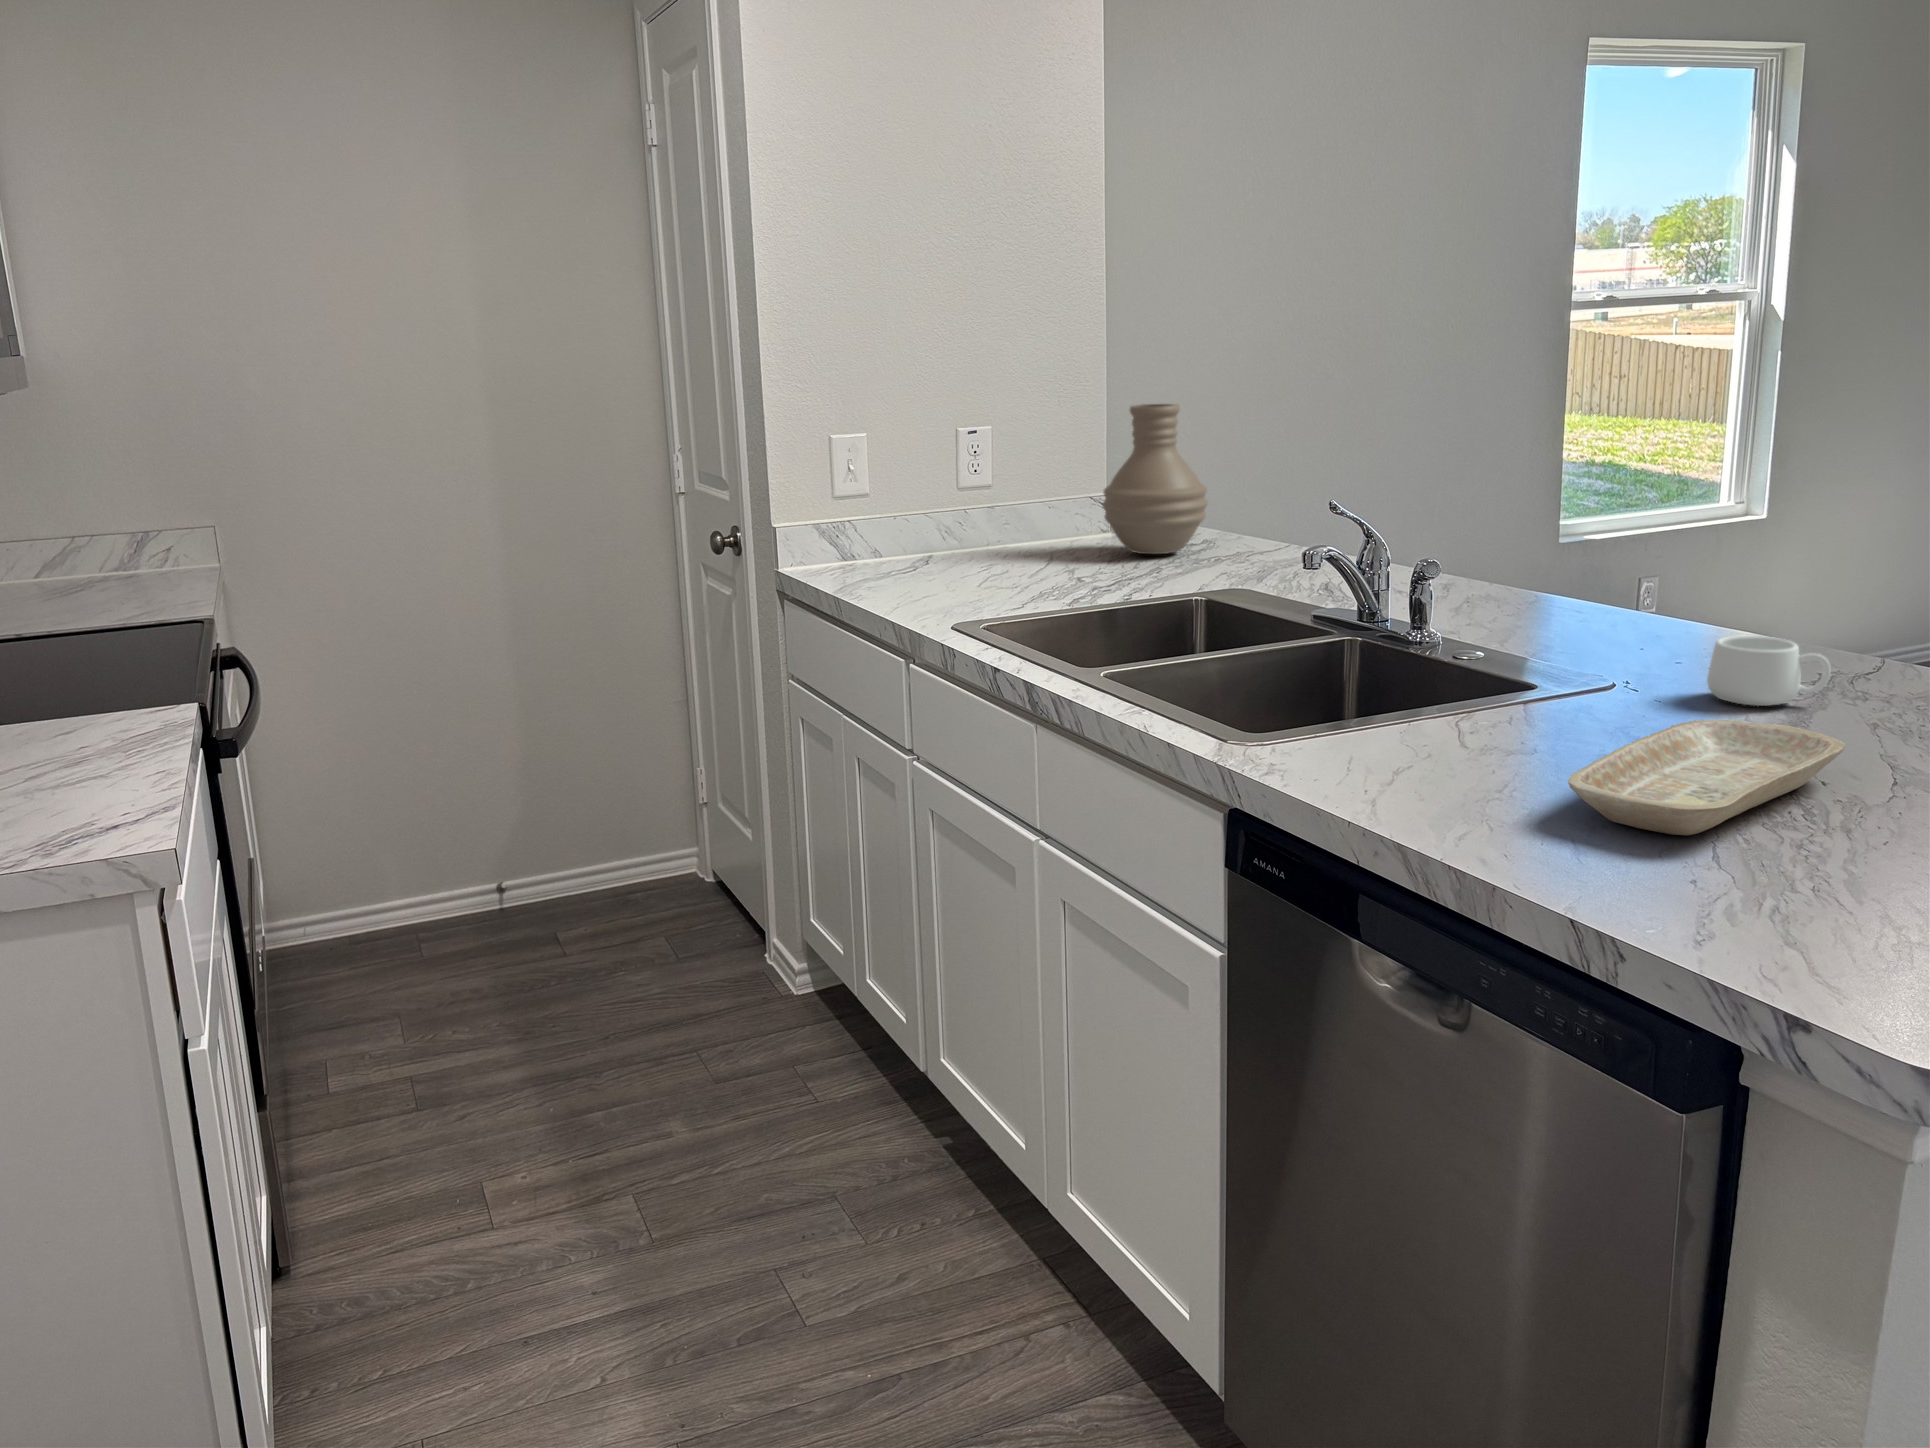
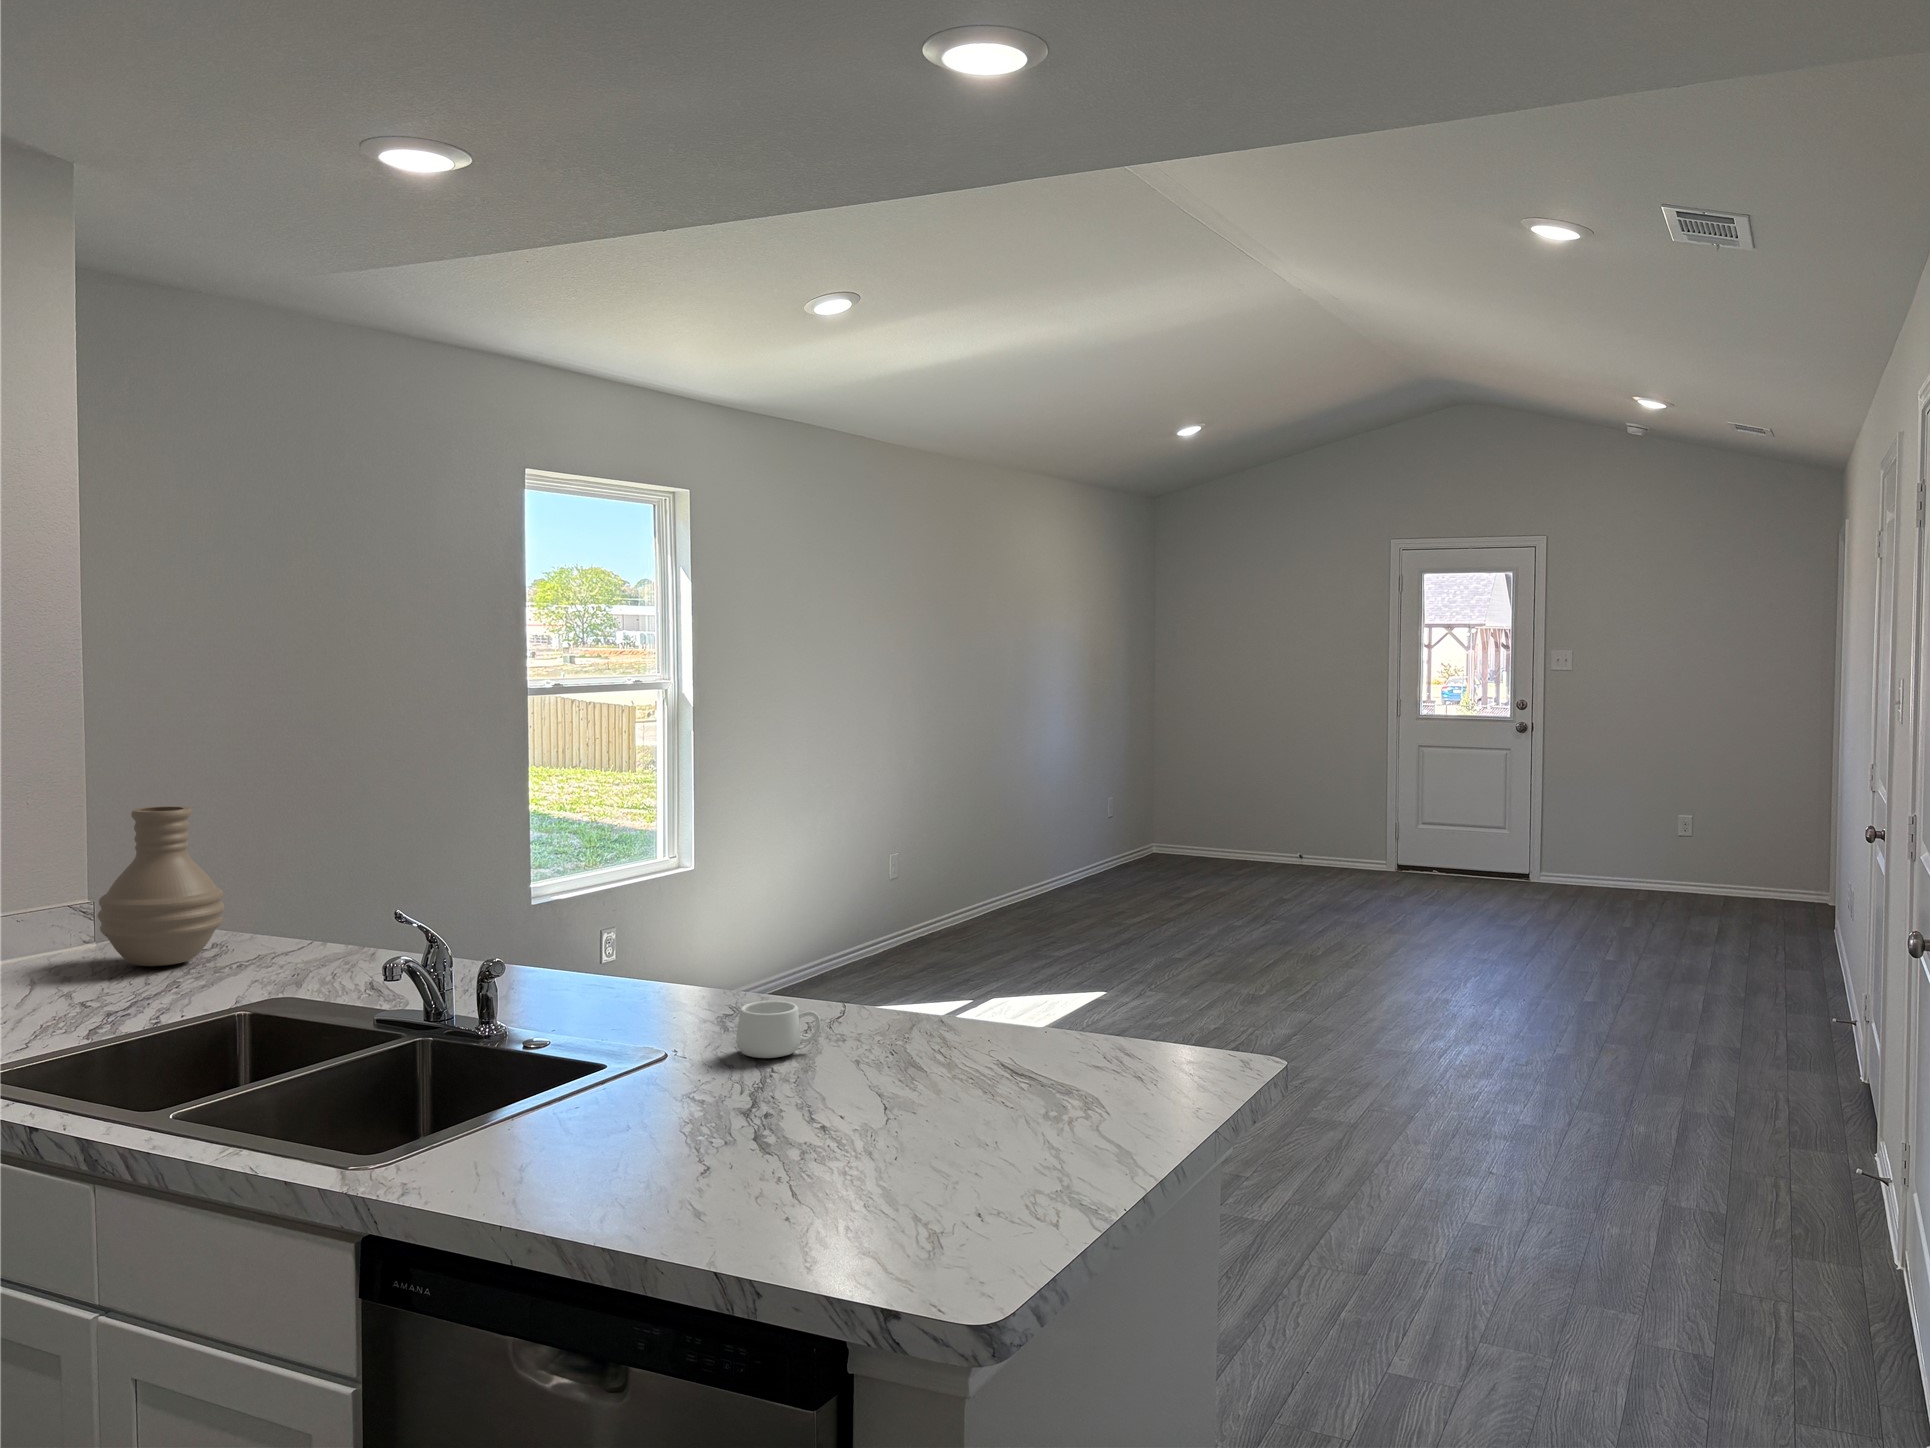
tray: present [1568,720,1845,835] -> none [678,1075,852,1182]

